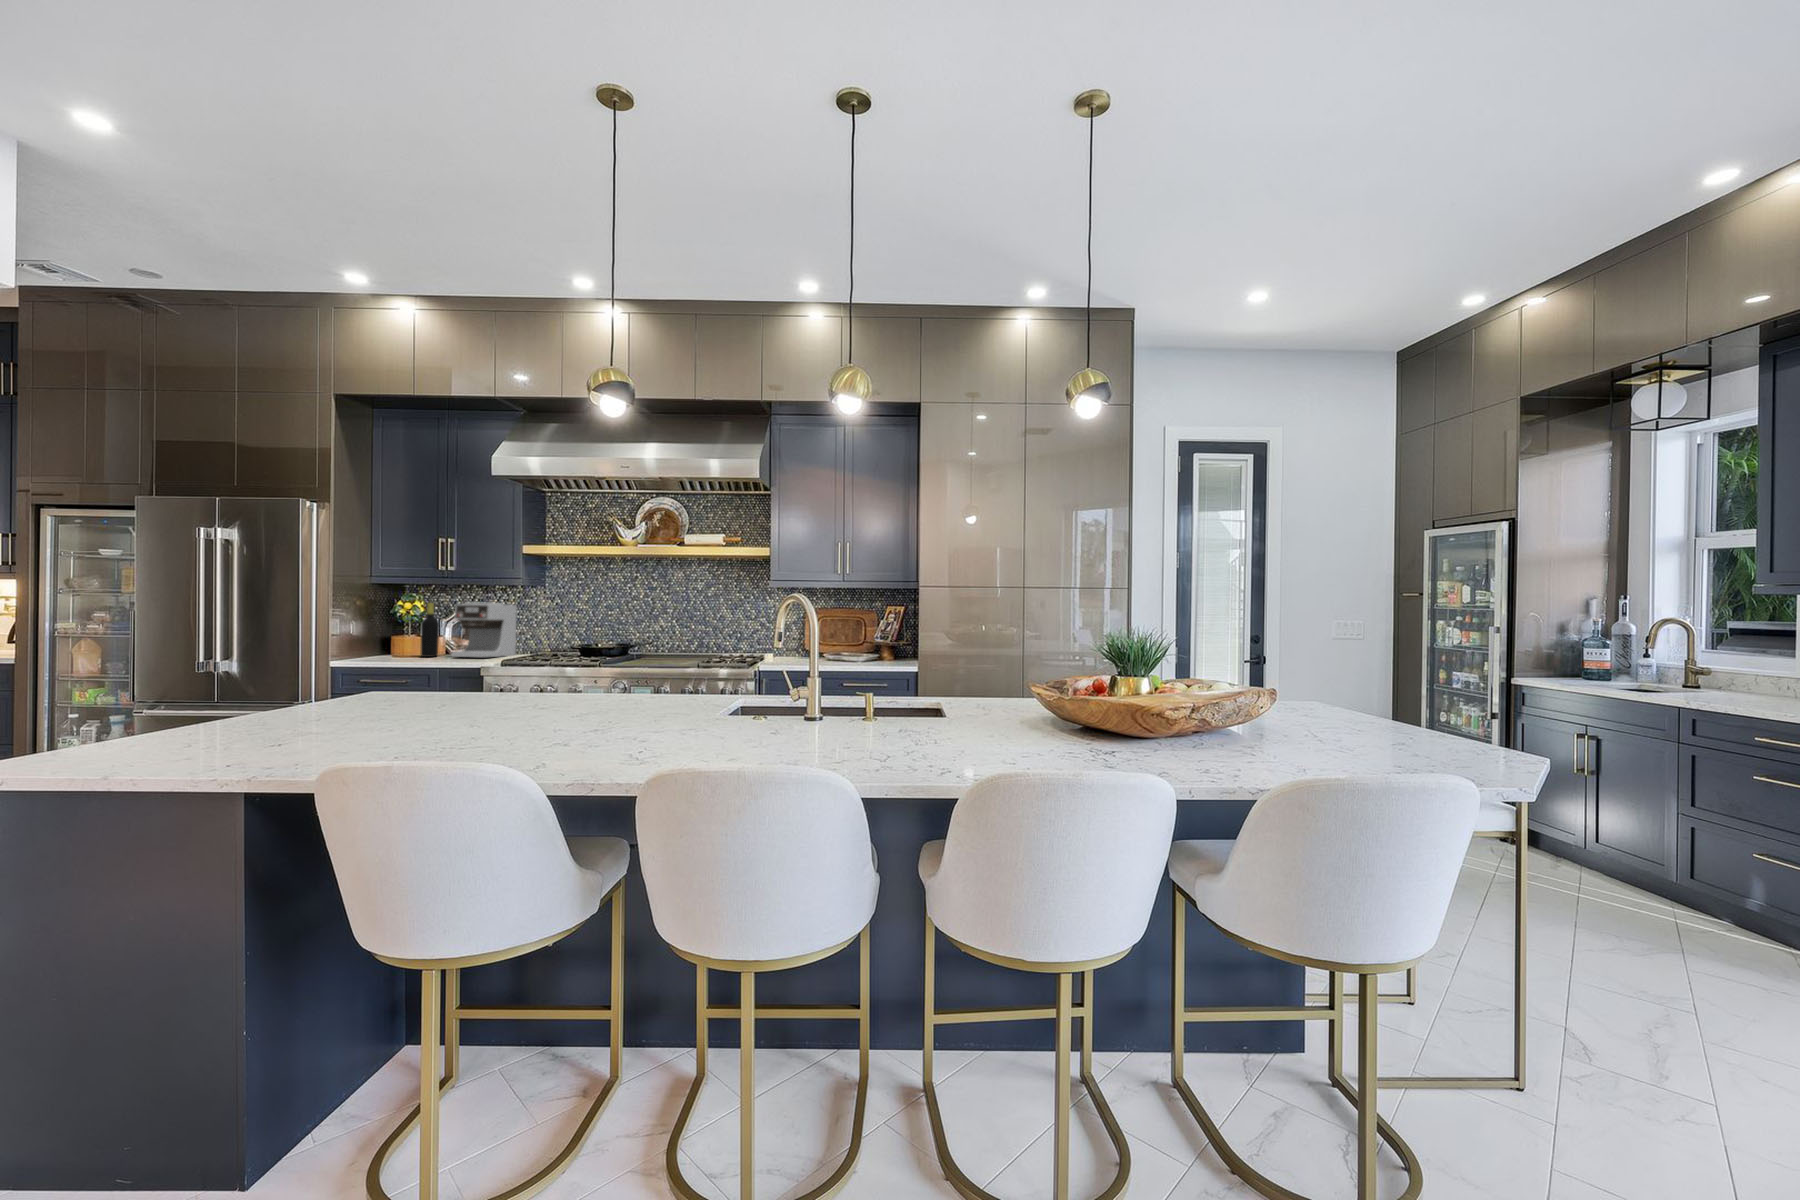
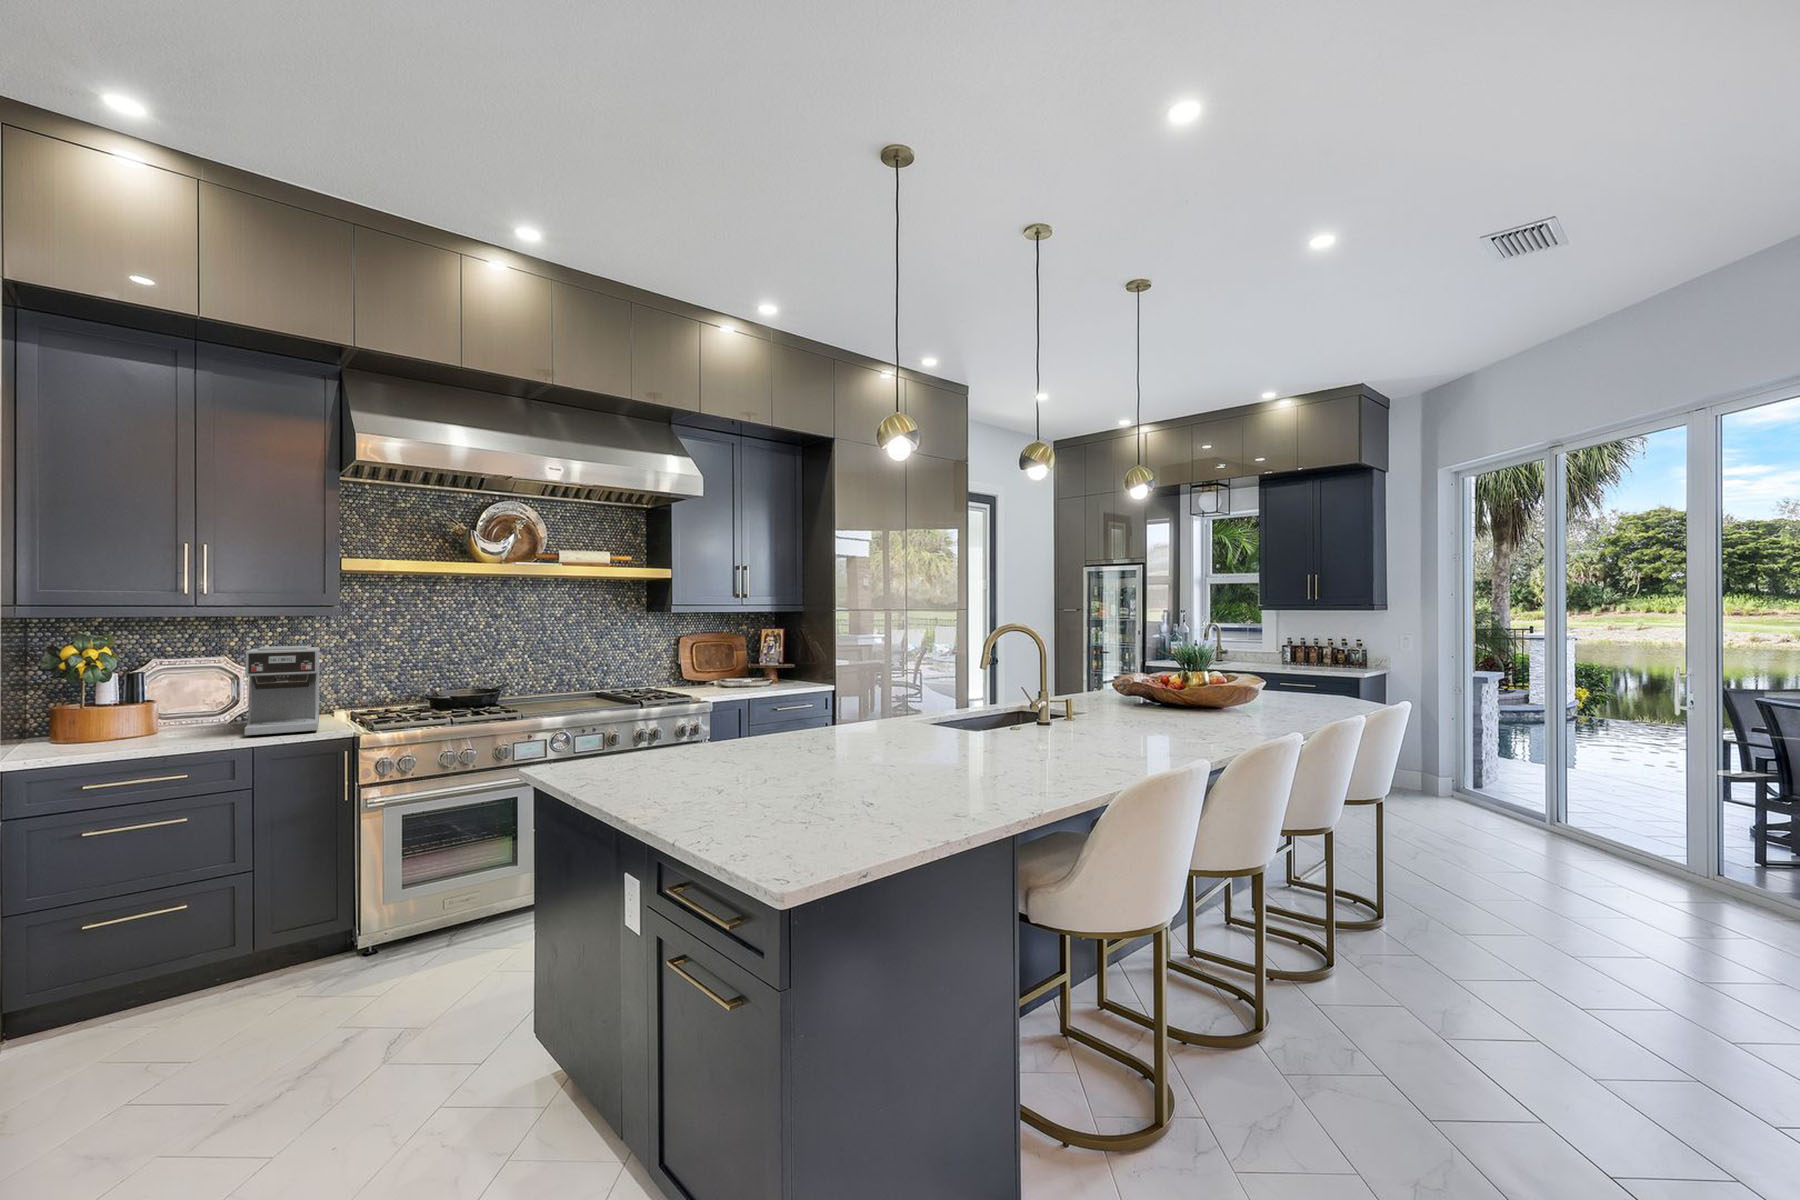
bottle: present [421,603,439,657] -> none [163,651,198,741]

